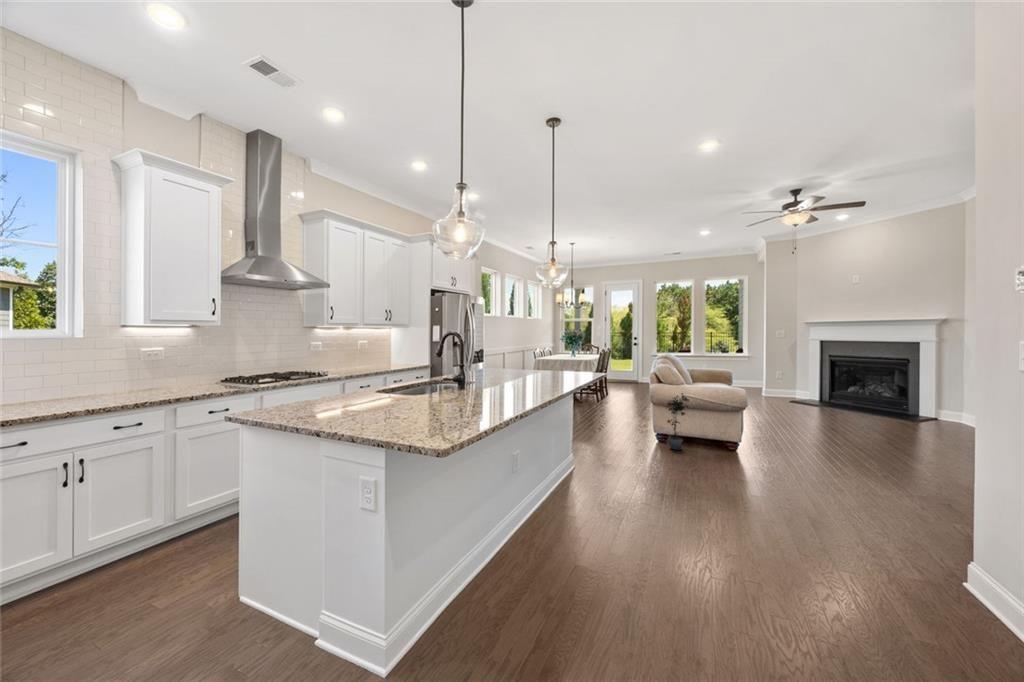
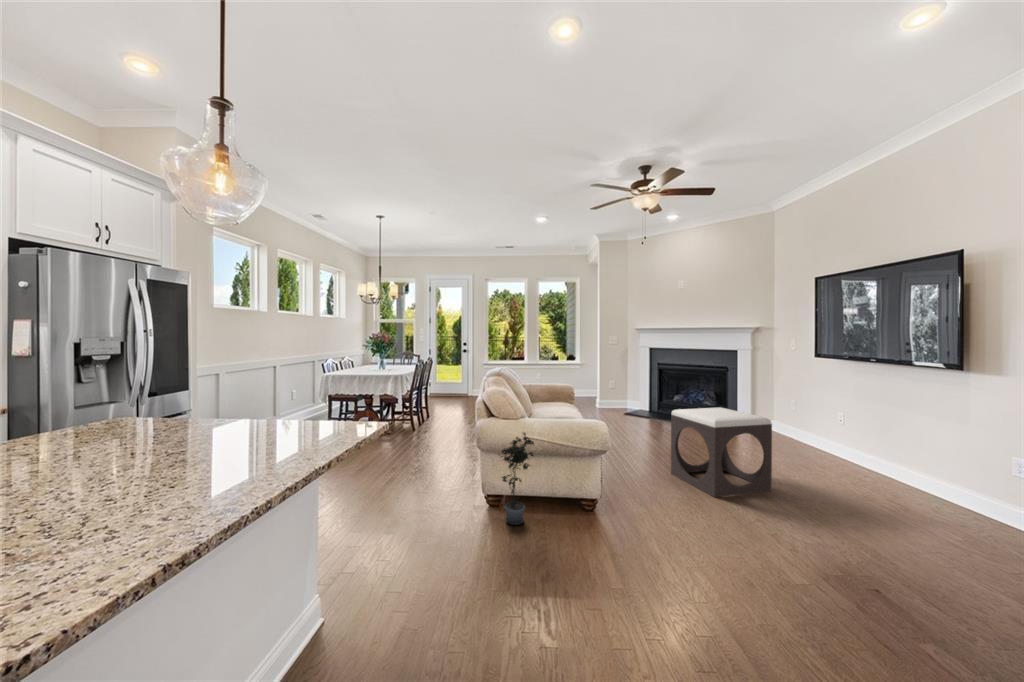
footstool: none [812,389,904,456] -> present [671,408,772,497]

